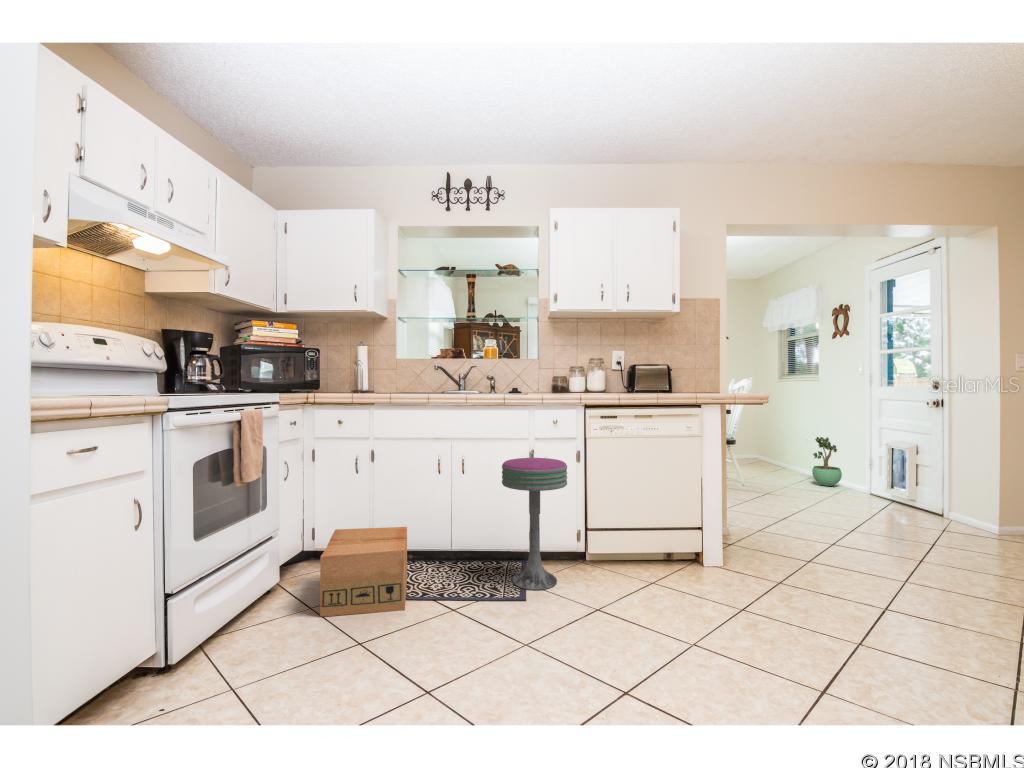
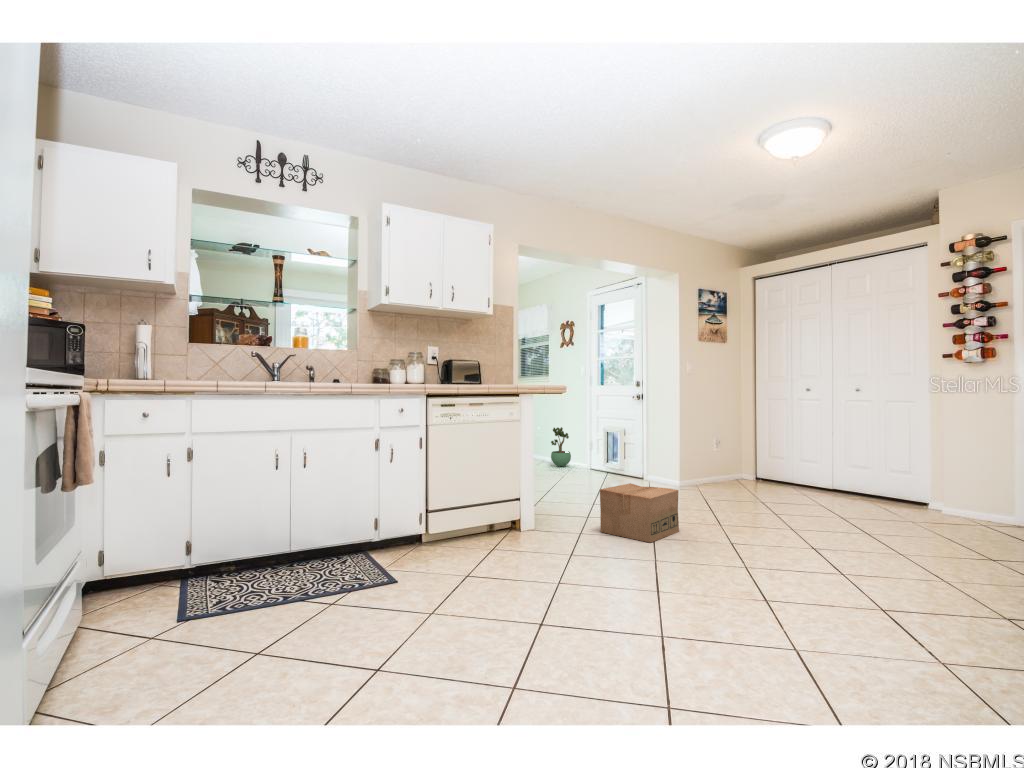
bar stool: present [502,458,567,590] -> none [360,444,425,570]
cardboard box: present [320,527,407,617] -> present [600,483,679,543]

